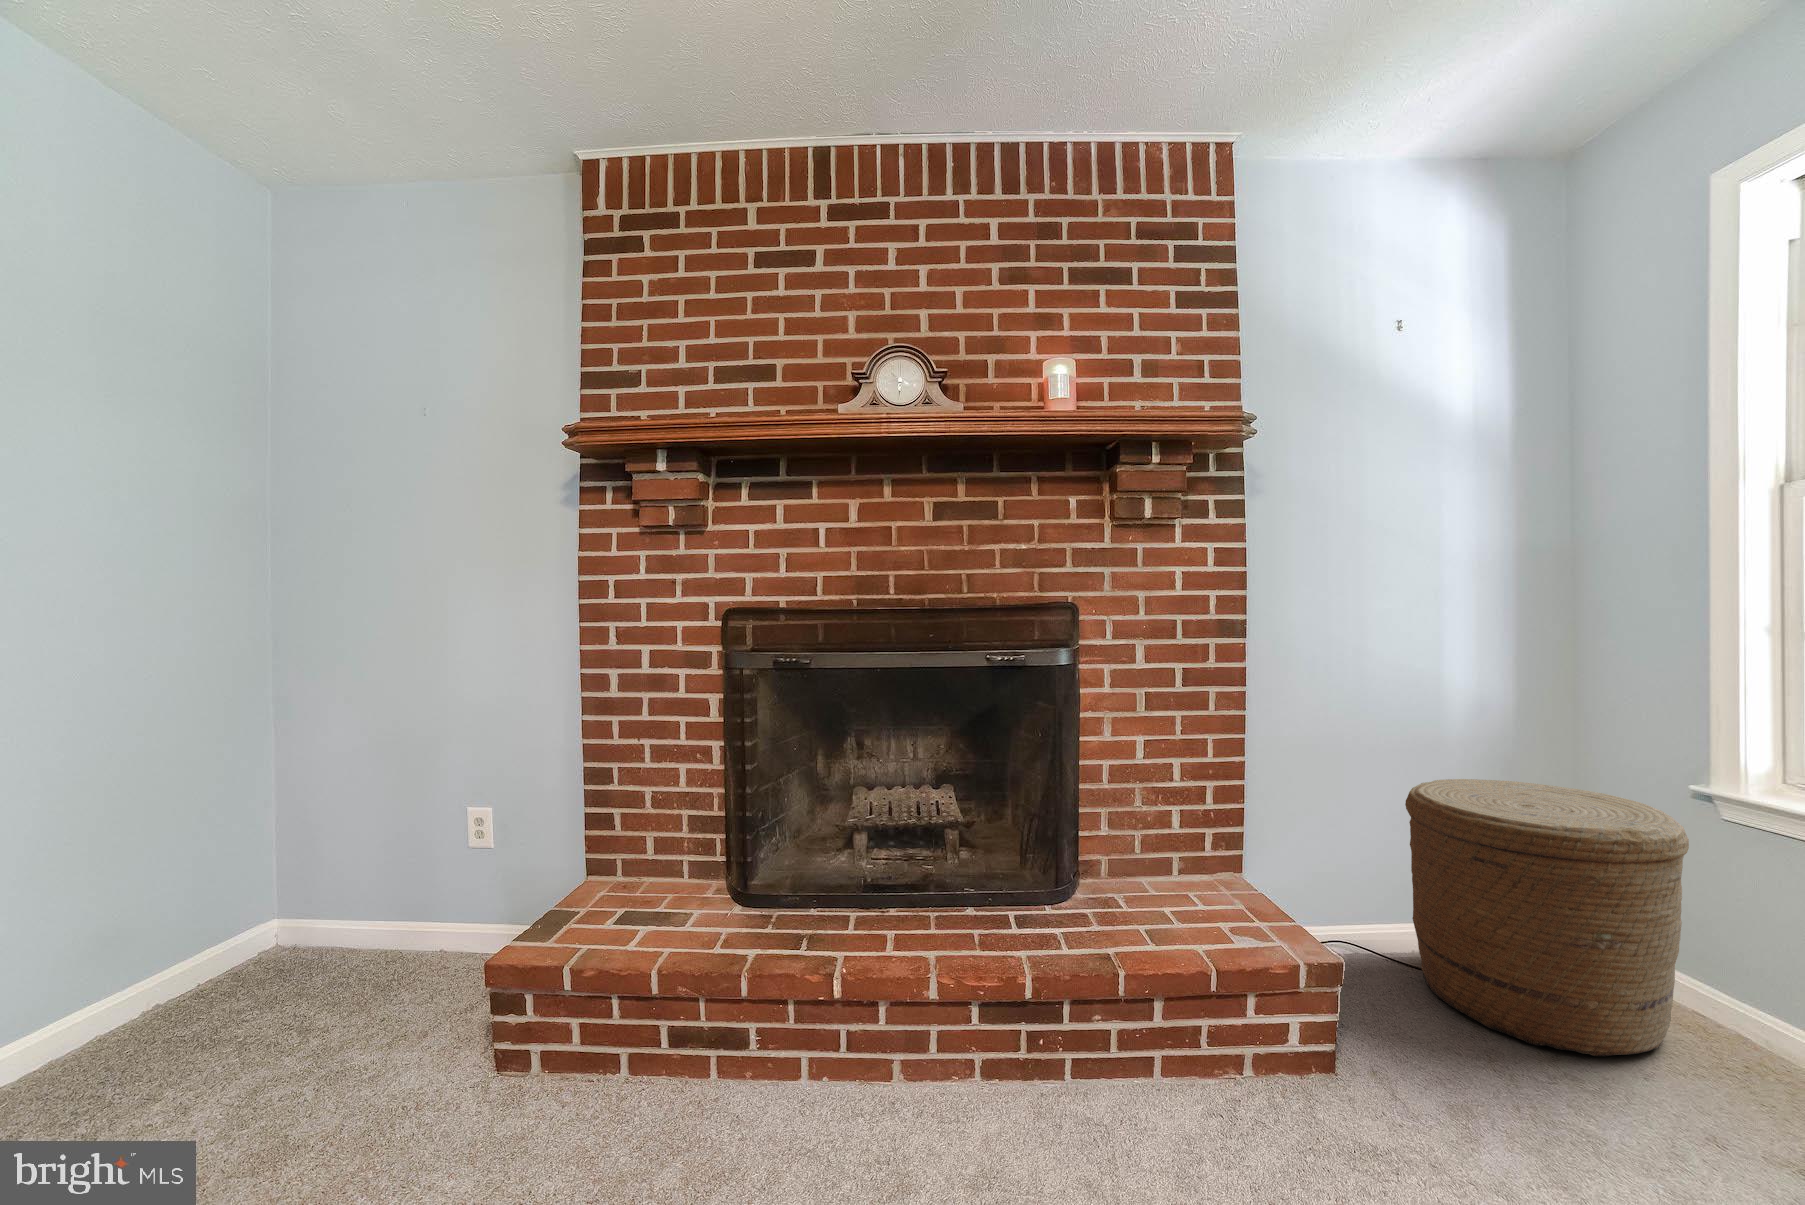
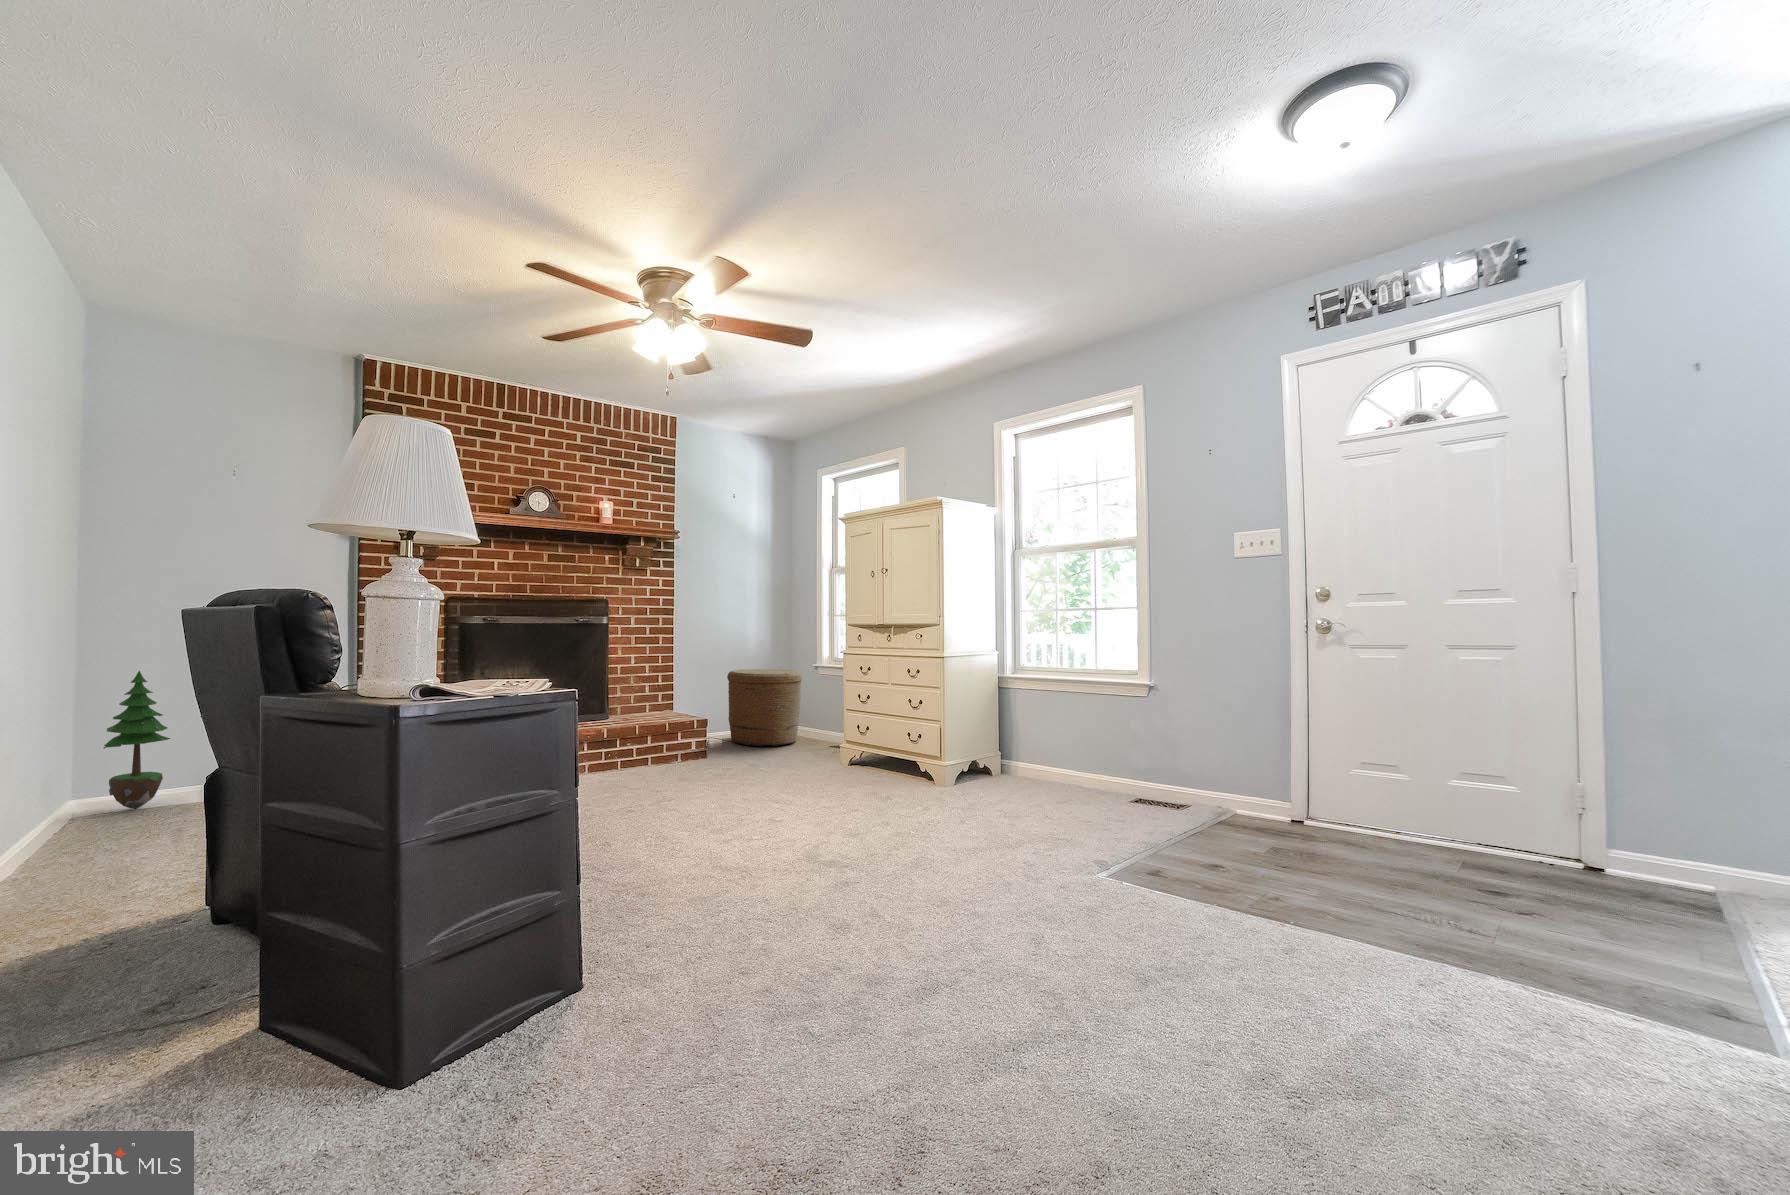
potted tree: none [172,752,286,996] -> present [103,671,170,810]

